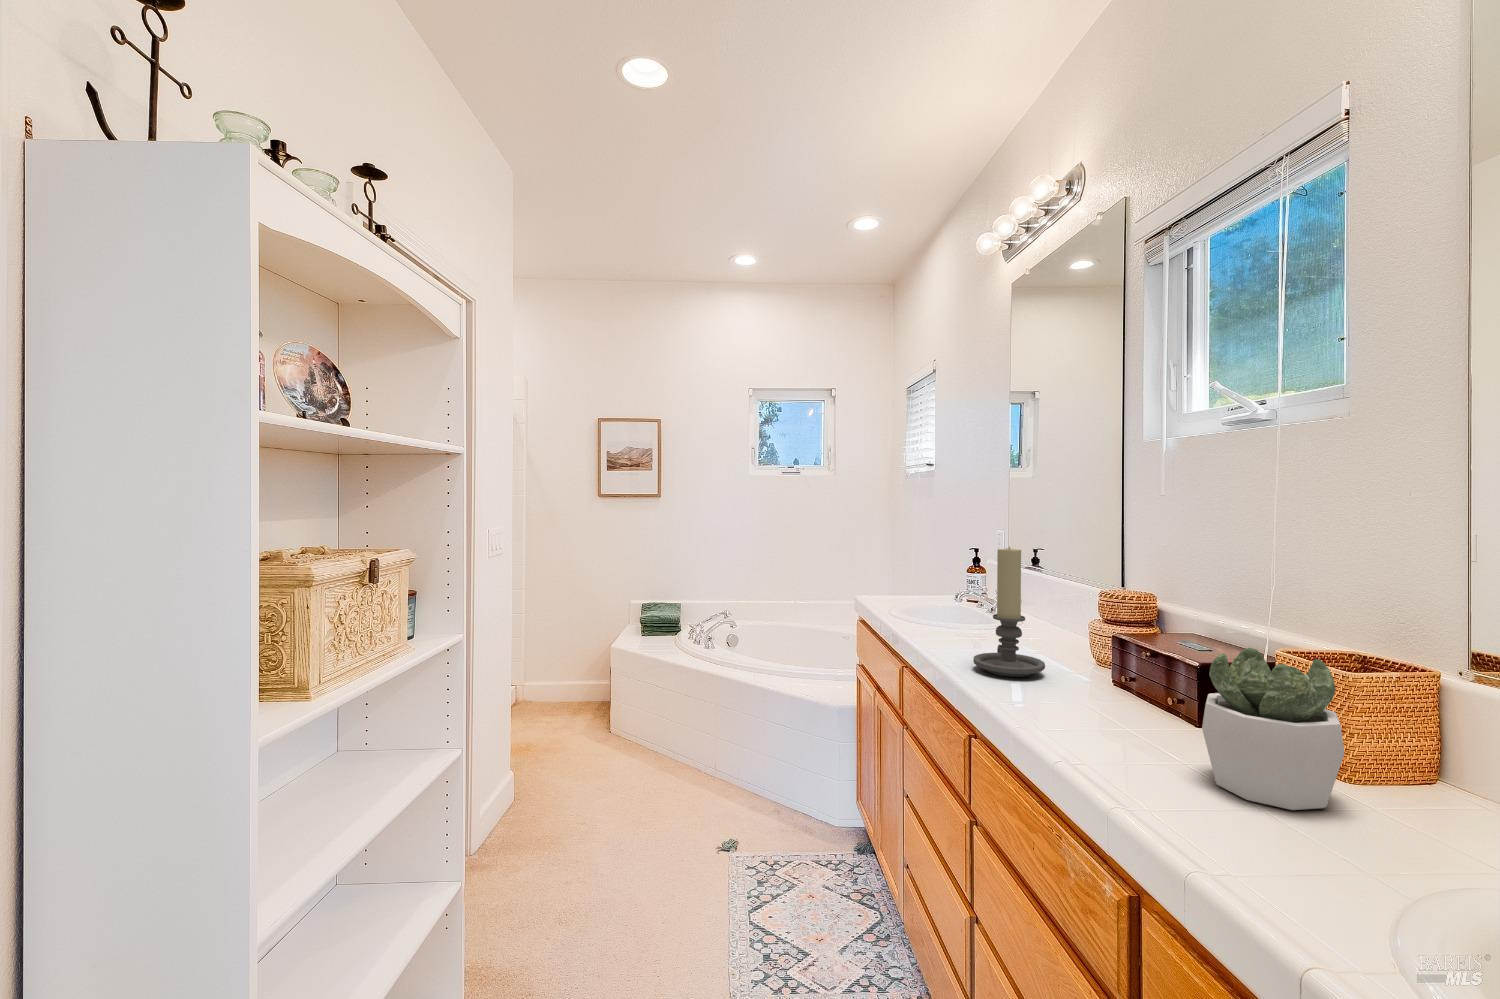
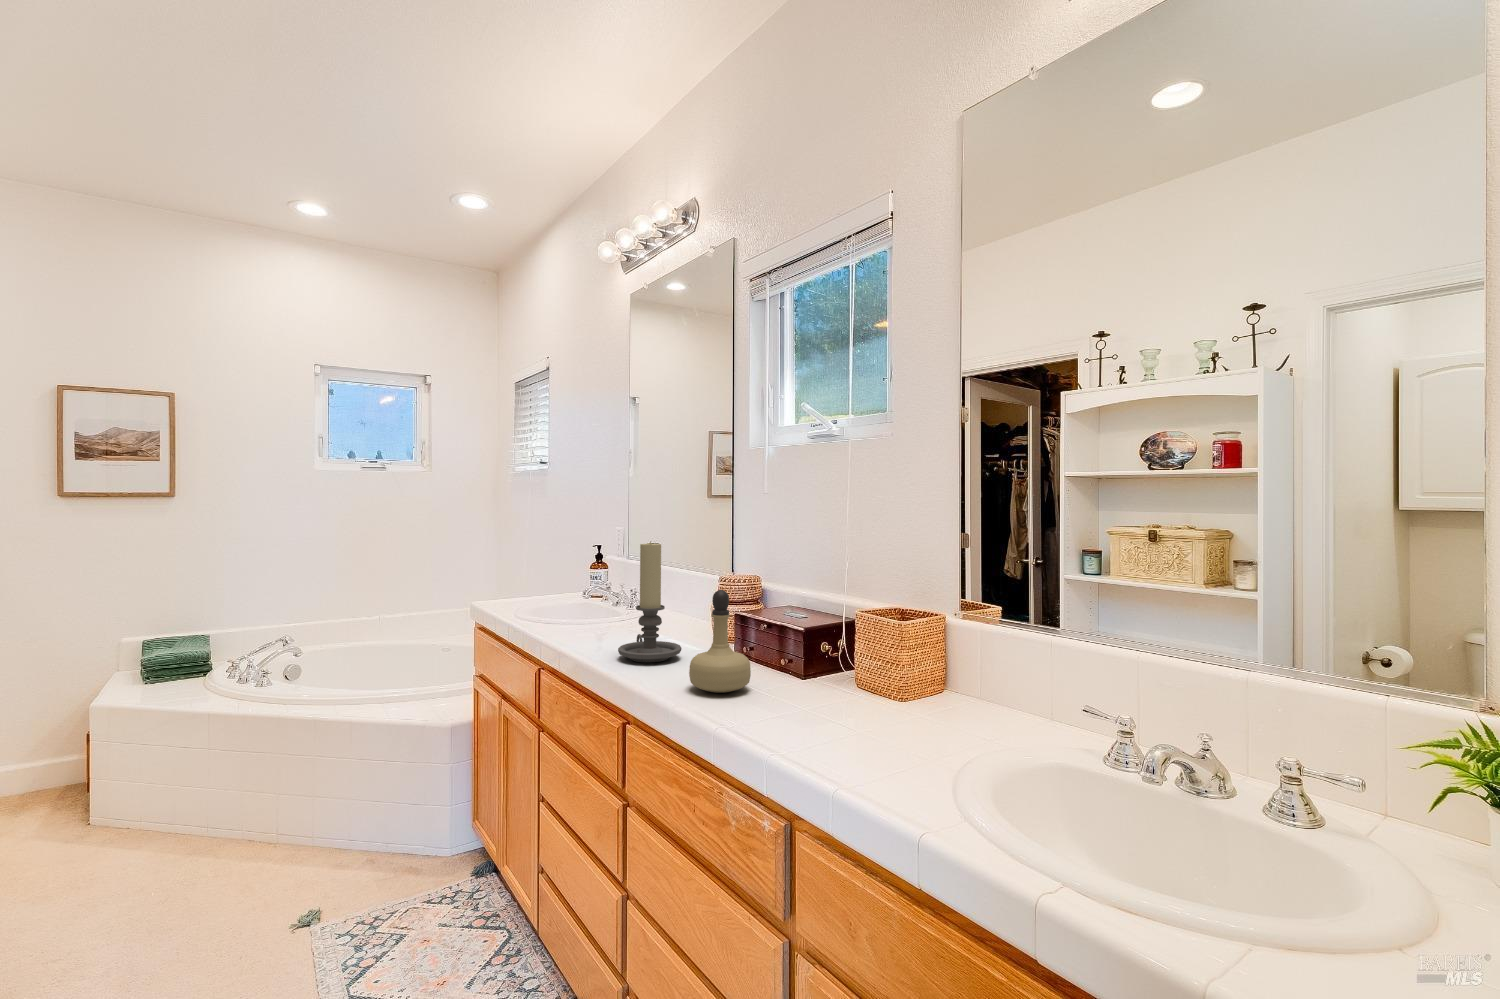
perfume bottle: none [1040,605,1118,724] -> present [689,590,751,693]
succulent plant: present [1202,648,1344,810] -> none [819,611,906,728]

